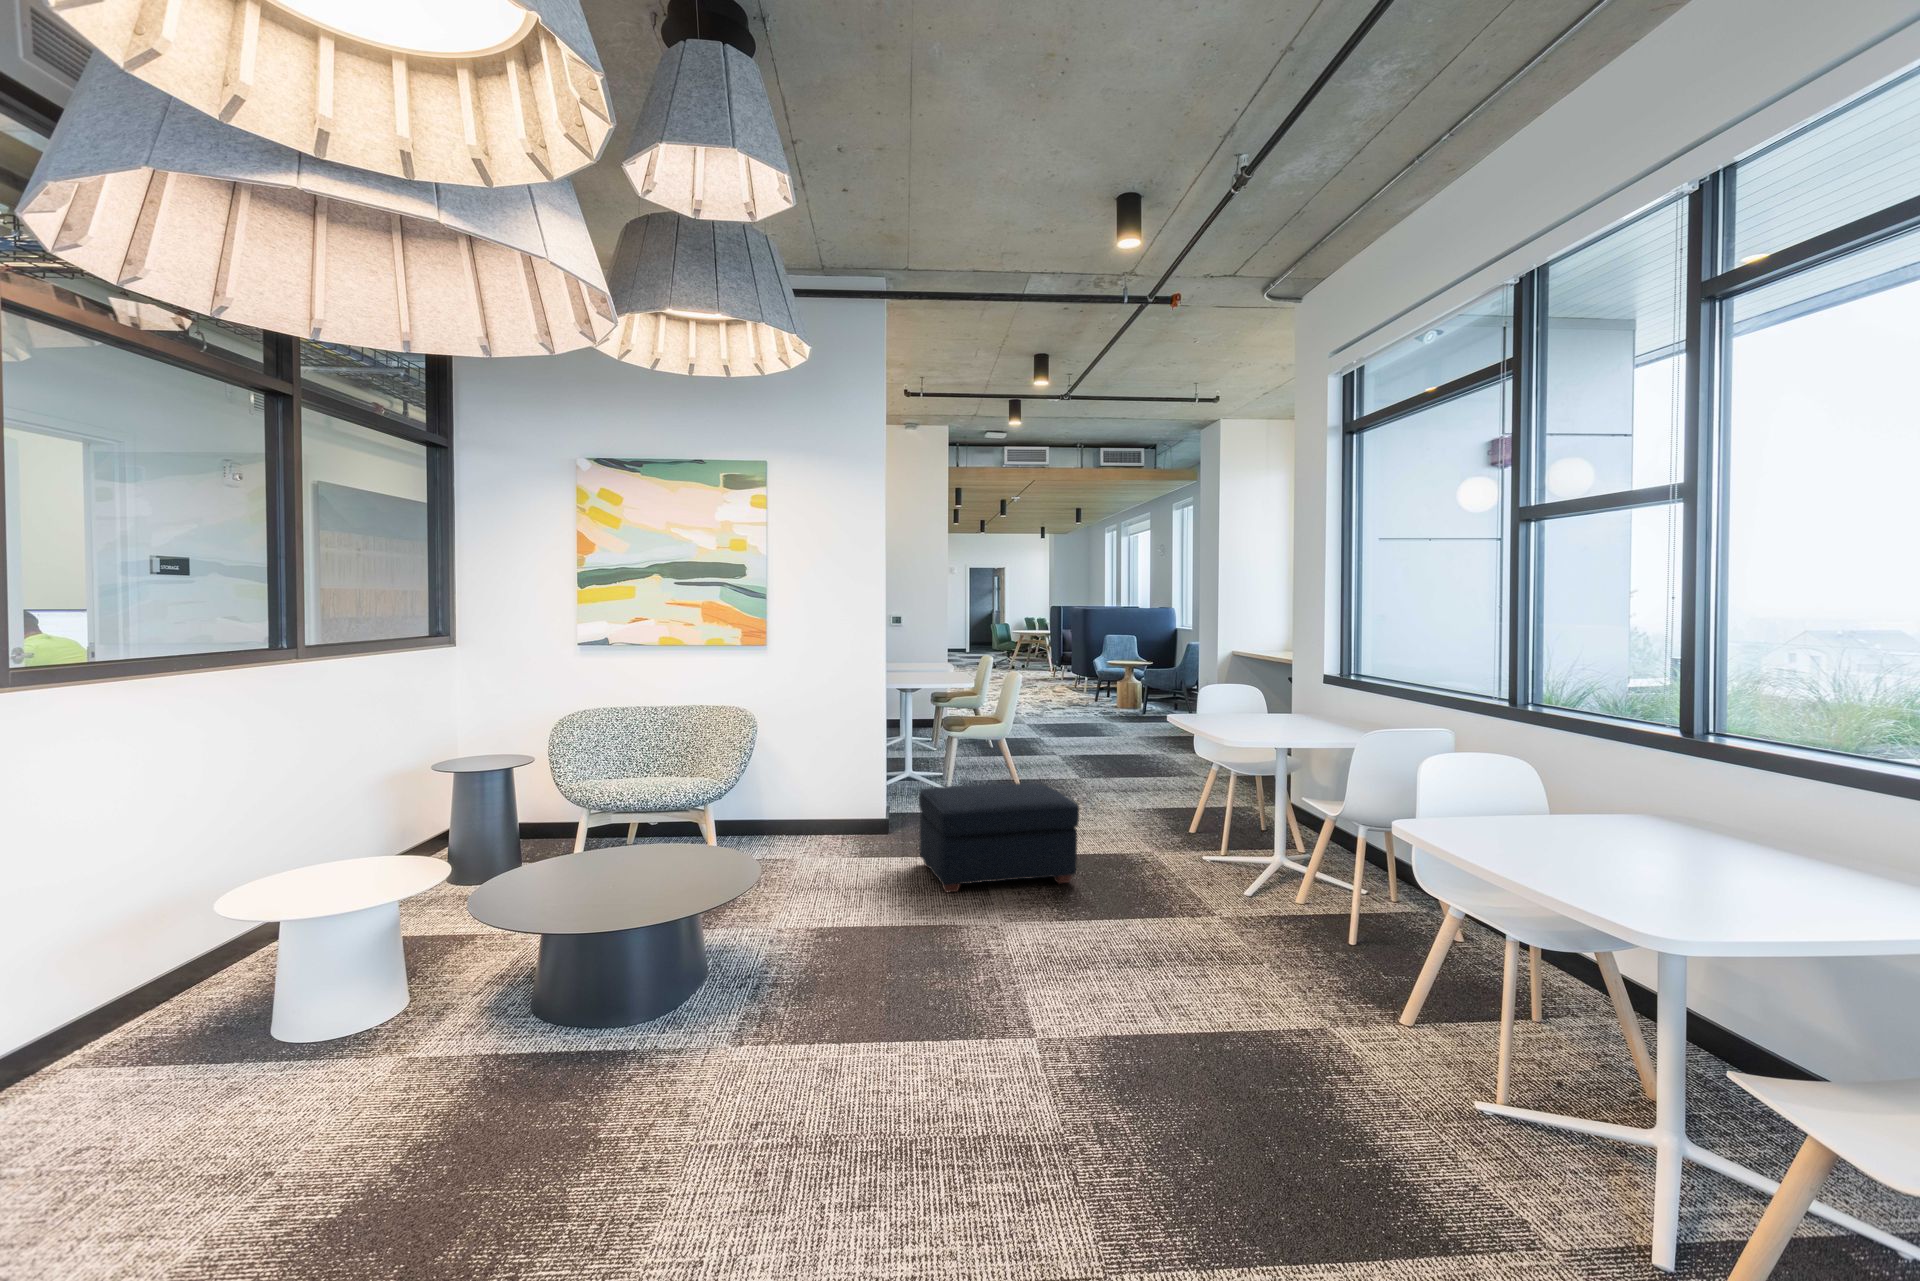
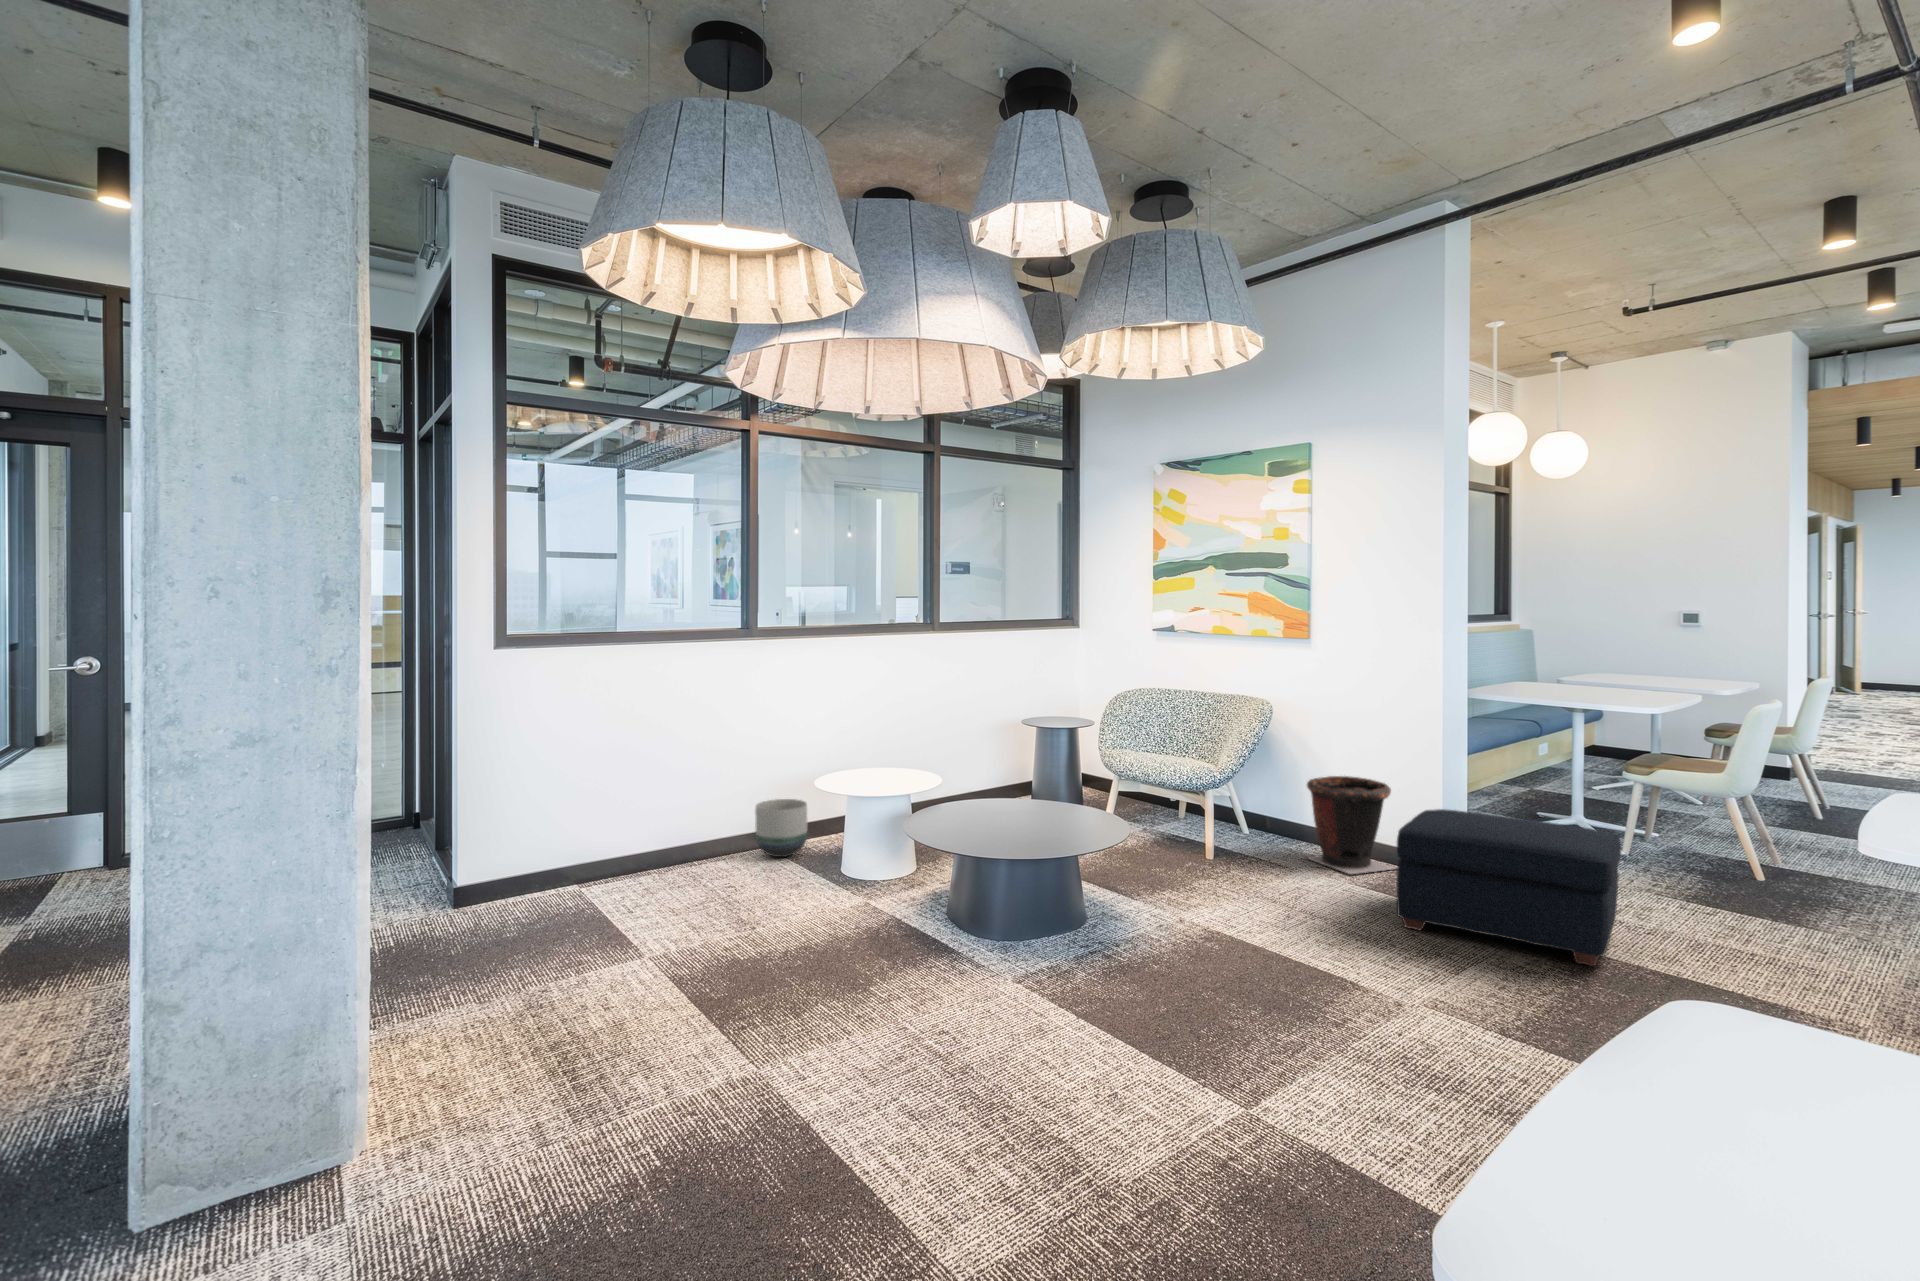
waste bin: none [794,771,871,860] -> present [1306,776,1397,874]
planter: none [39,961,168,1078] -> present [755,799,807,857]

